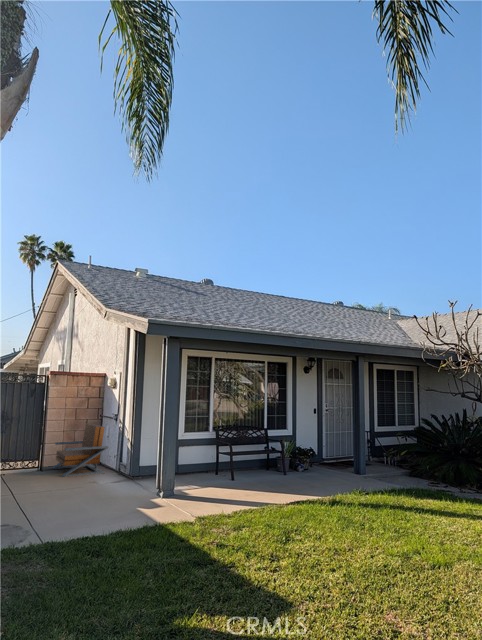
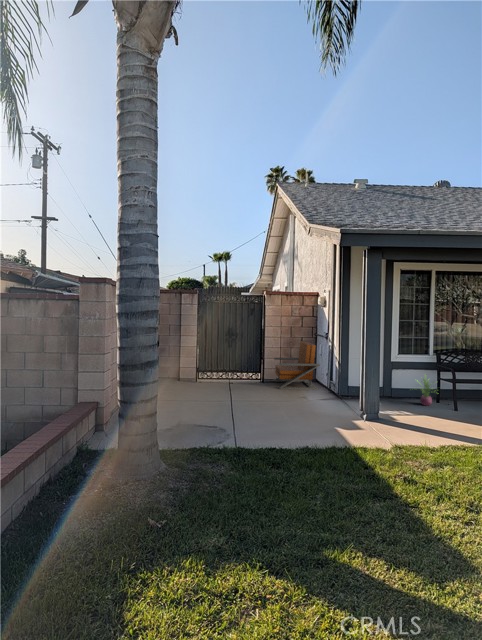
decorative plant: none [195,449,221,478] -> present [420,378,432,406]

